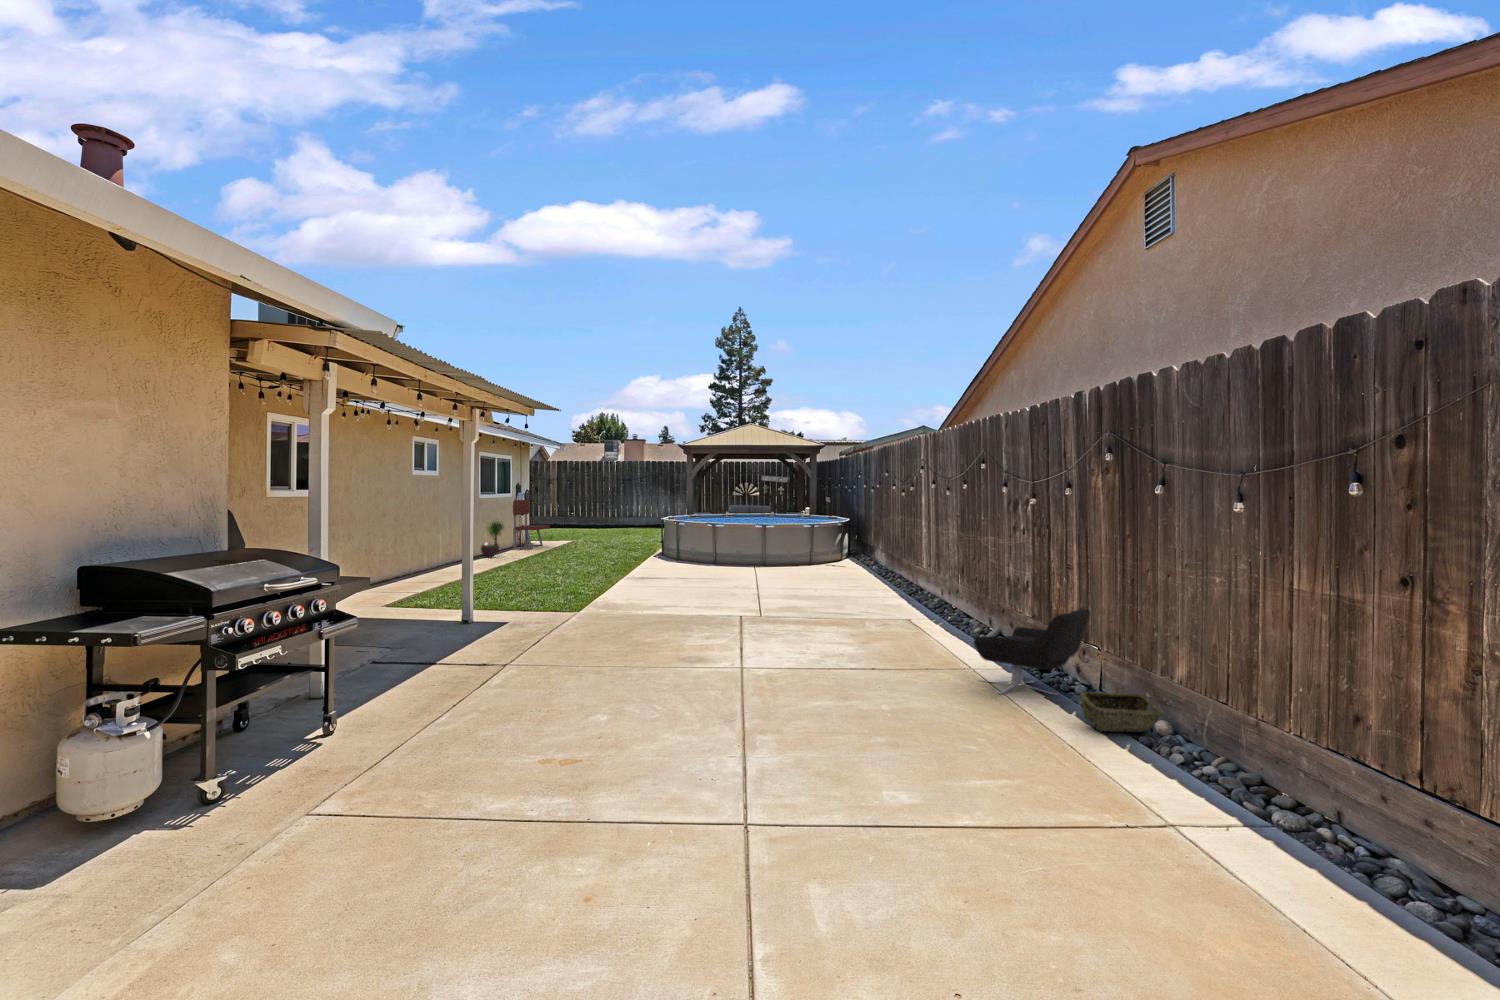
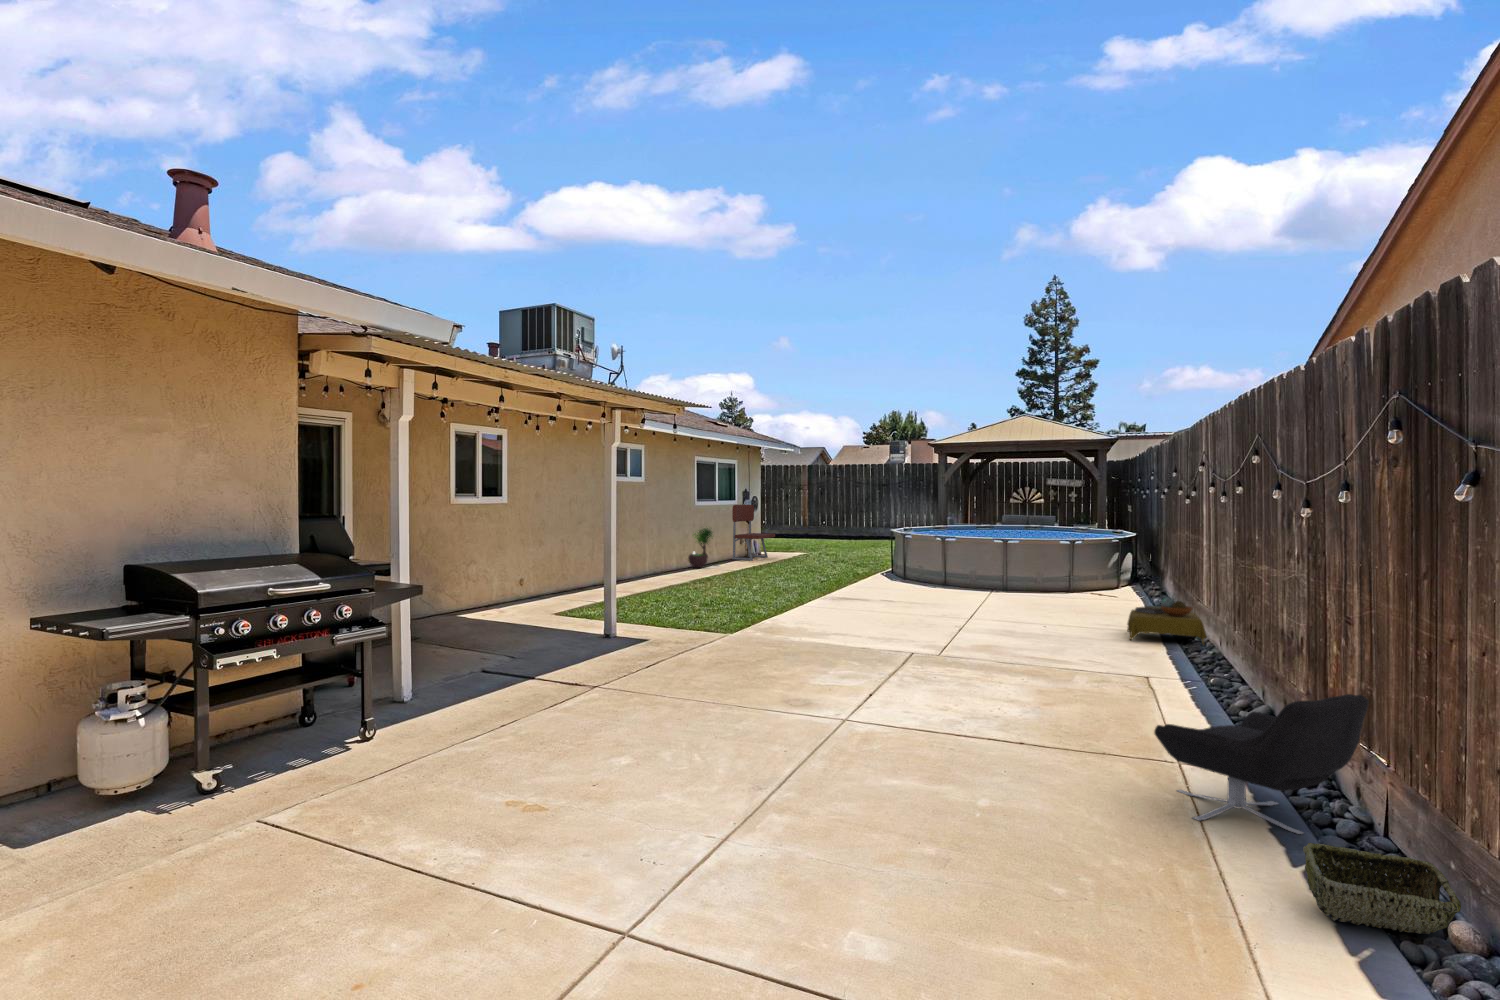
side table: none [872,563,929,596] -> present [1127,597,1207,644]

